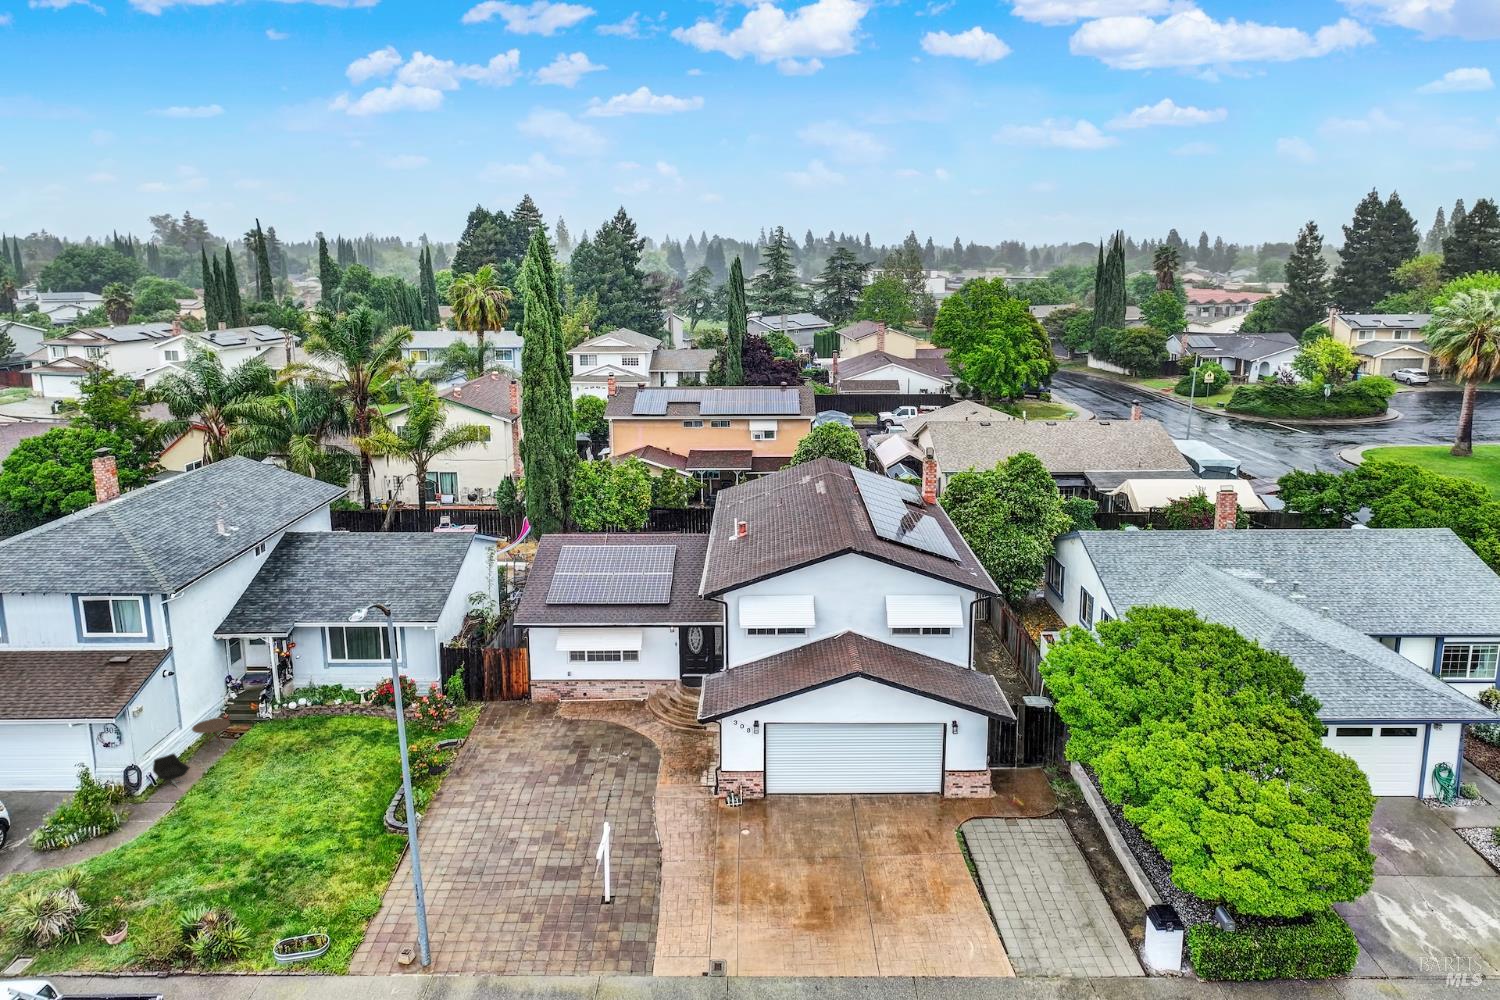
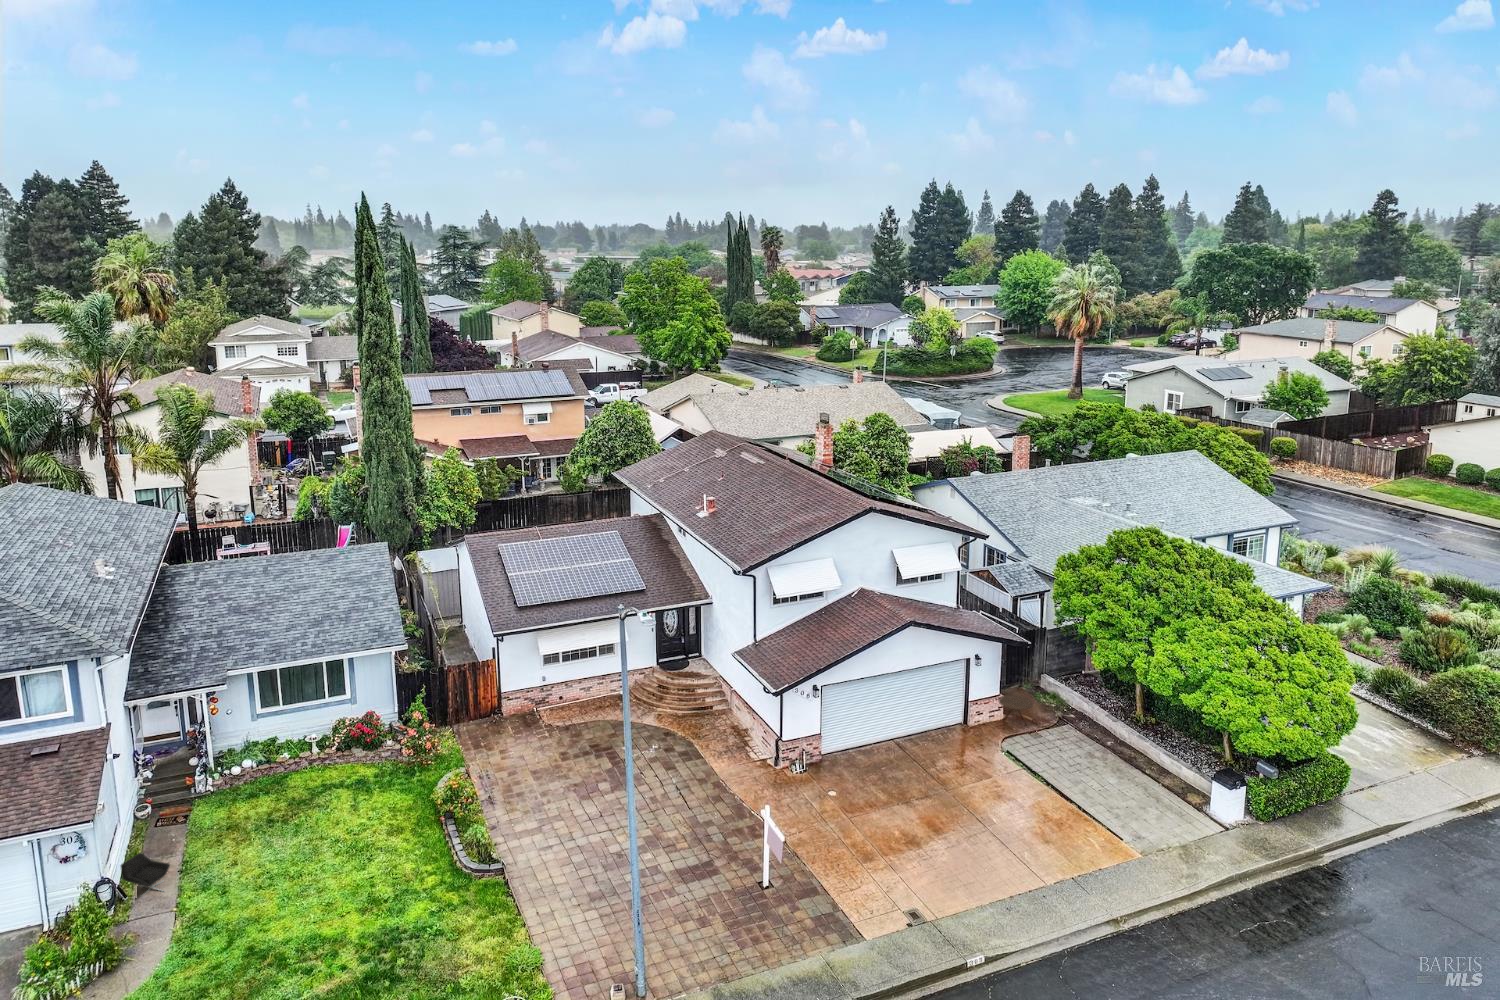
round table: present [192,718,230,745] -> present [999,695,1033,721]

